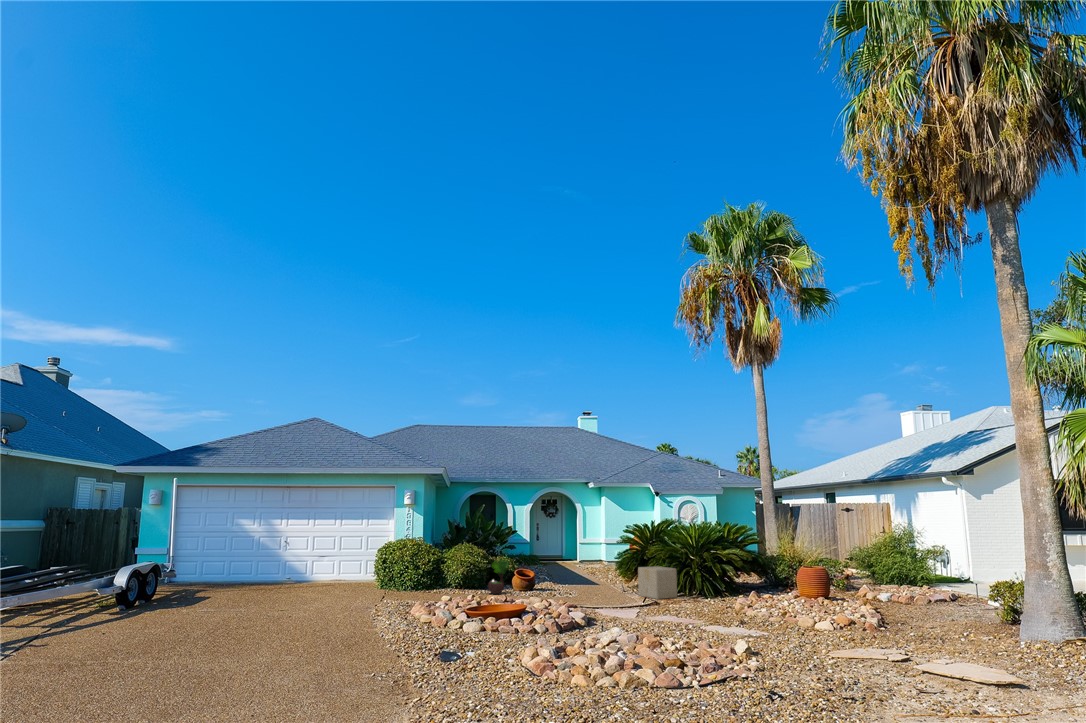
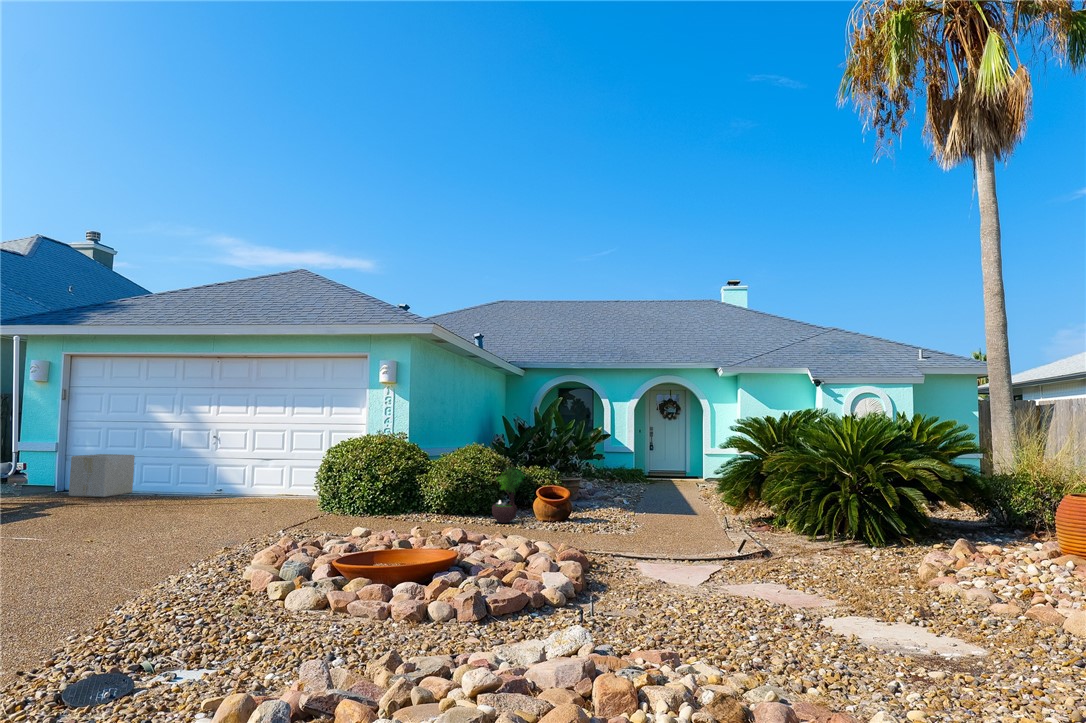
cardboard box: present [638,566,677,599] -> present [69,454,135,497]

